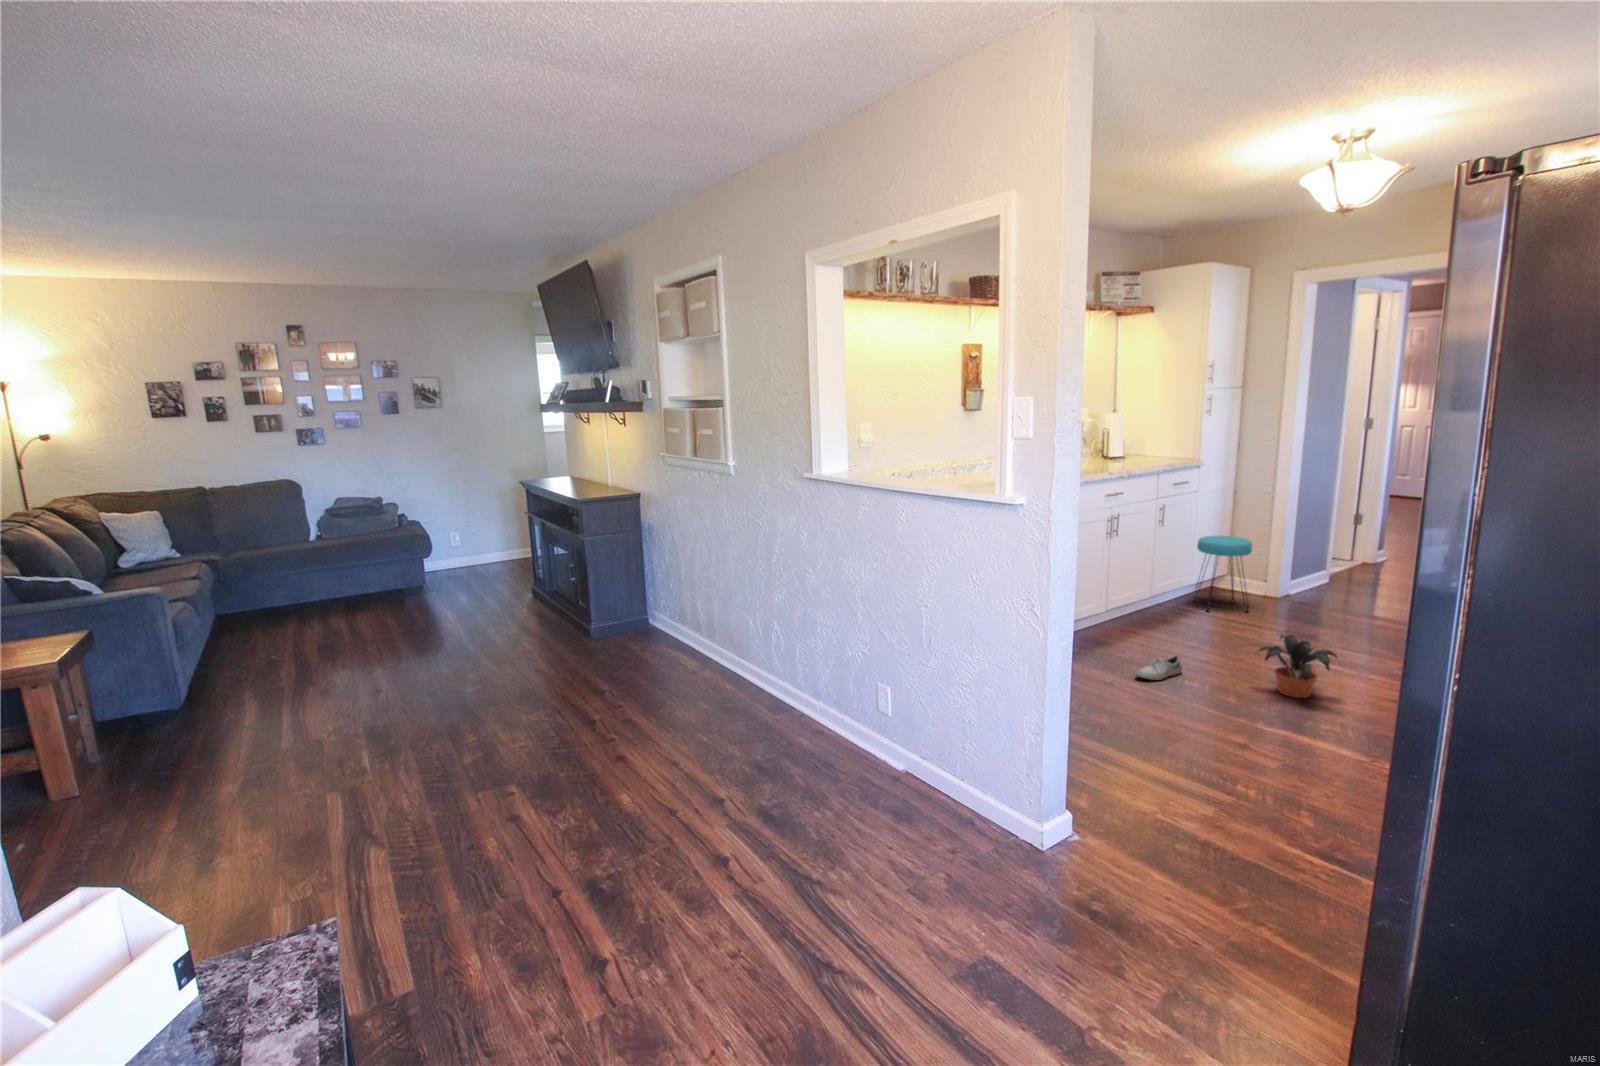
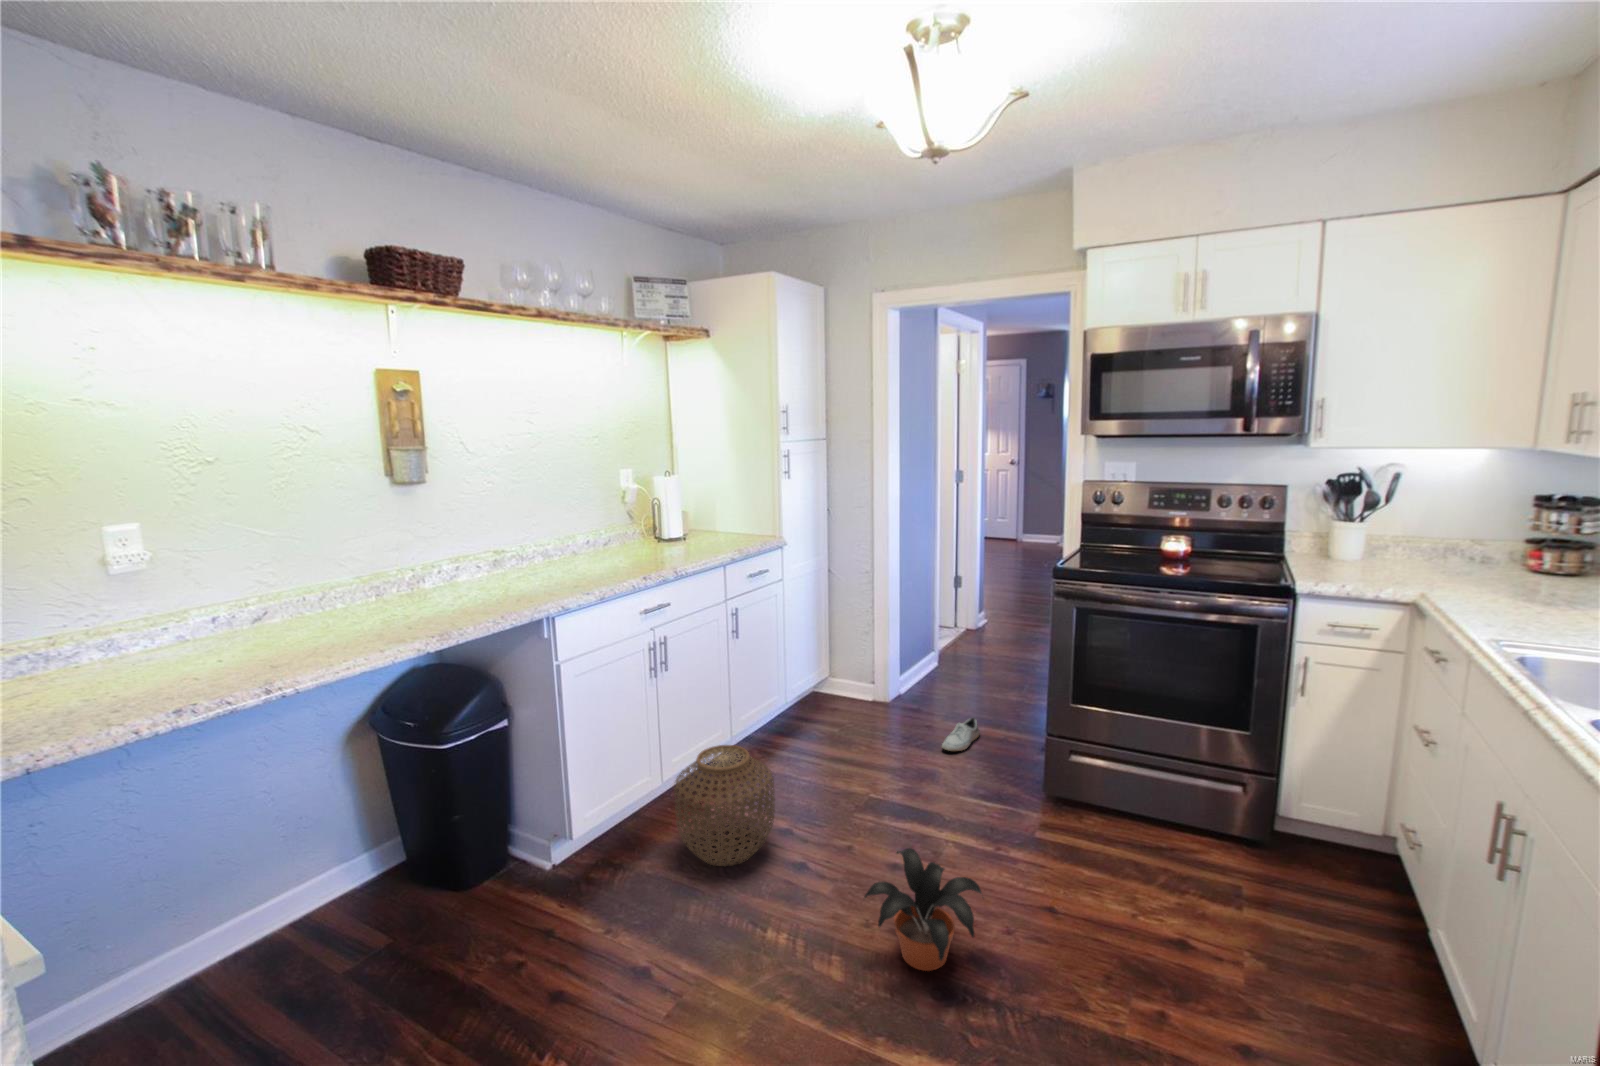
stool: present [1193,536,1252,612] -> none [789,636,857,748]
woven basket: none [1123,579,1191,649] -> present [674,745,775,866]
shoe: present [1136,656,1182,680] -> present [942,718,980,751]

